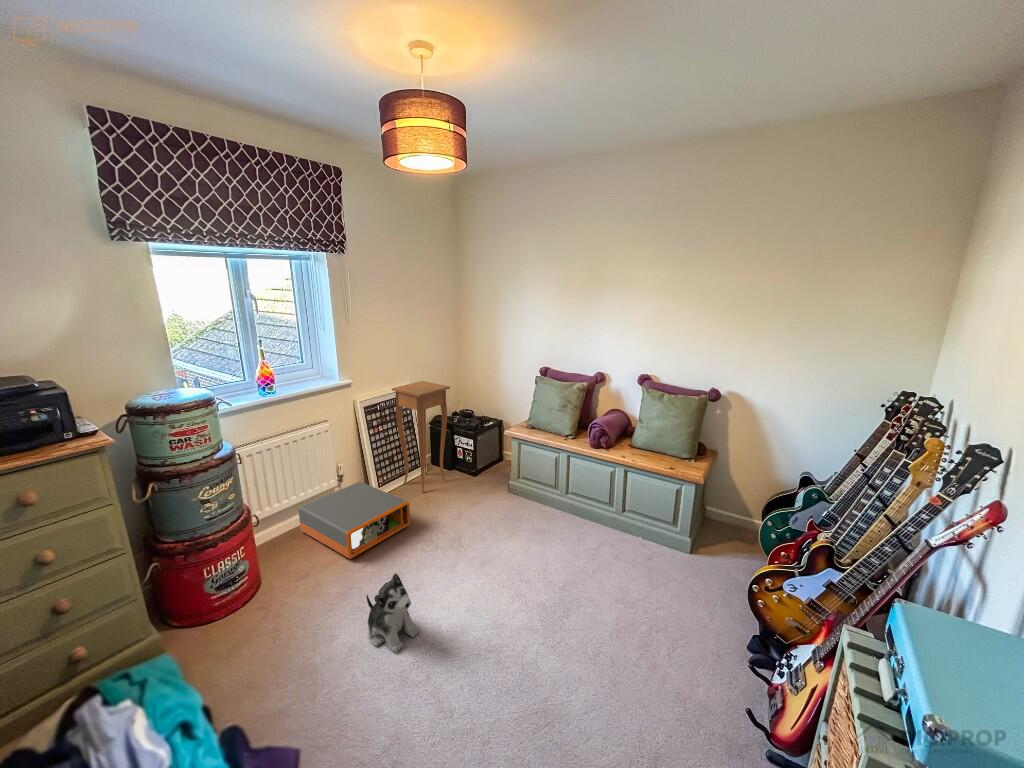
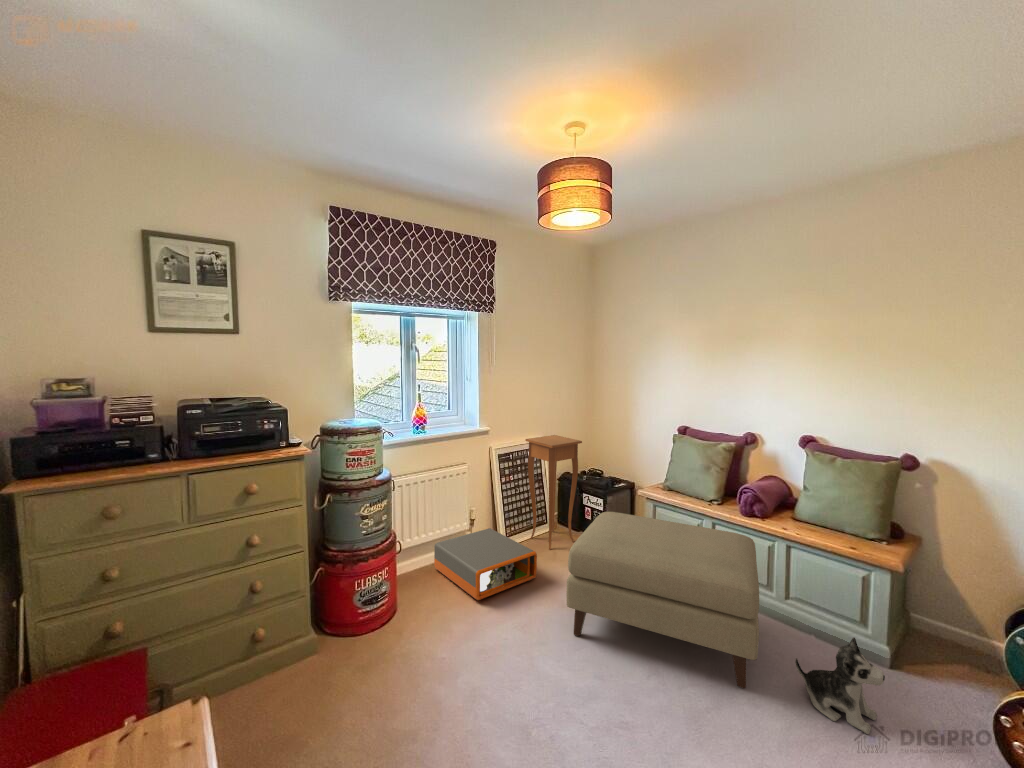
ottoman: none [438,456,603,596] -> present [566,512,759,688]
plush toy: present [366,573,419,652] -> present [795,637,885,734]

